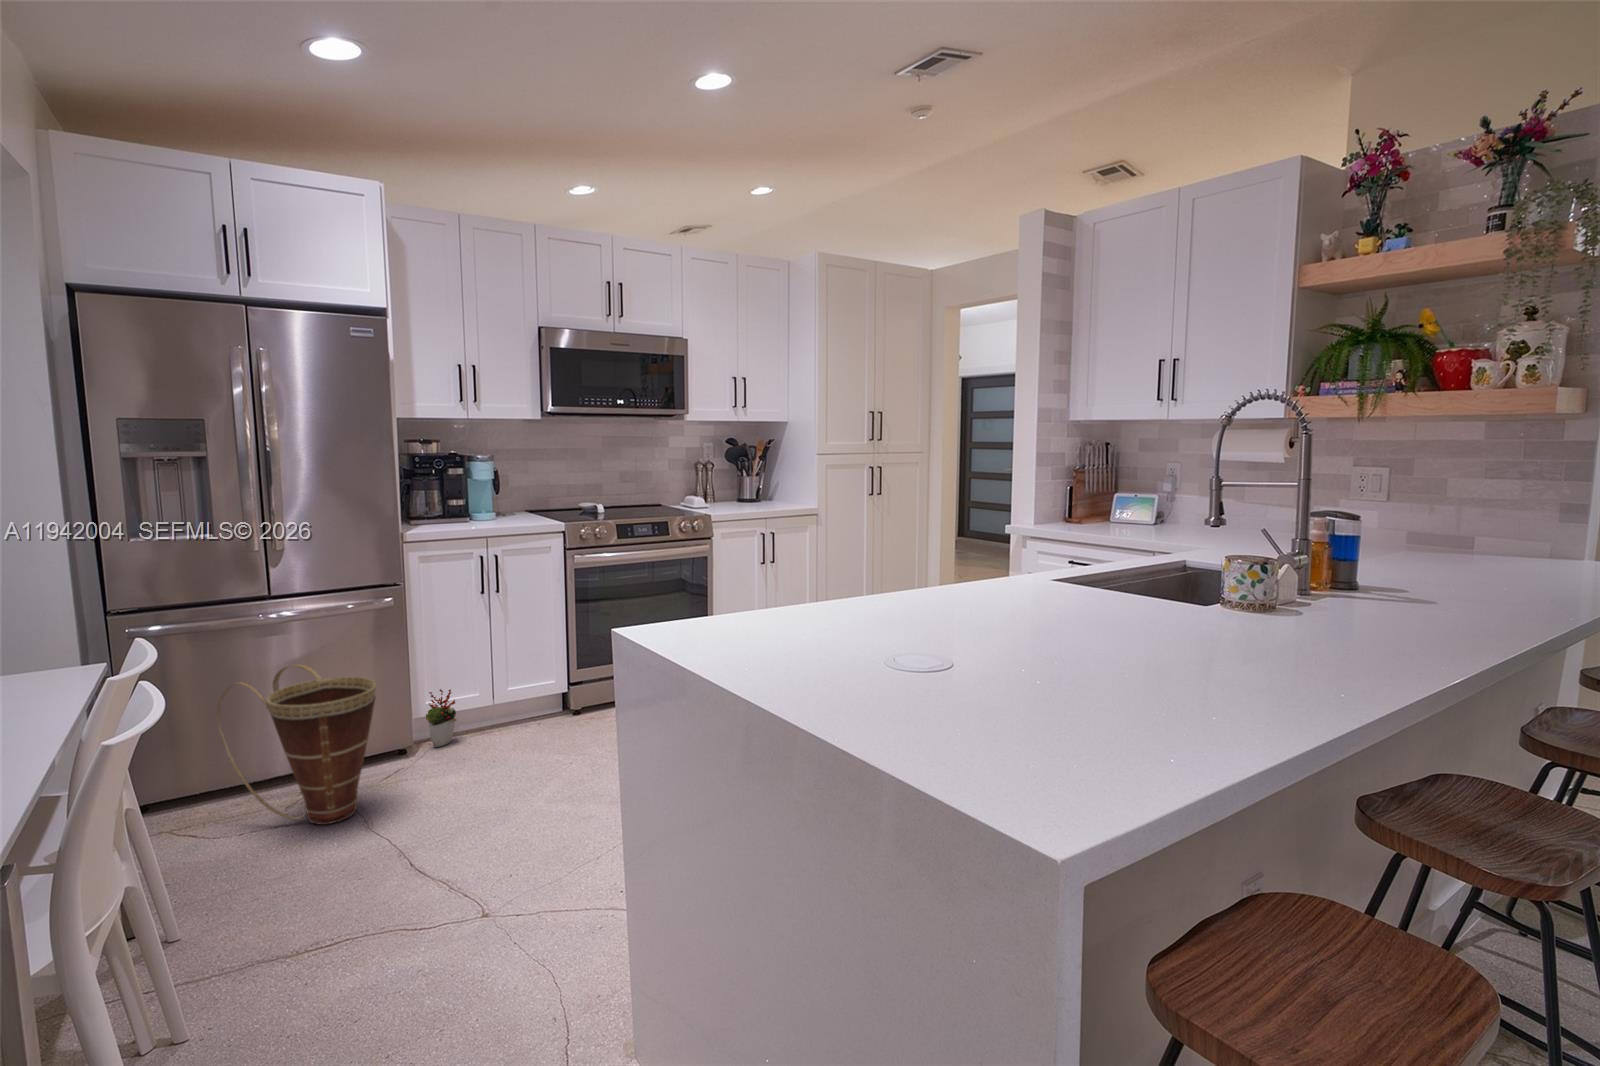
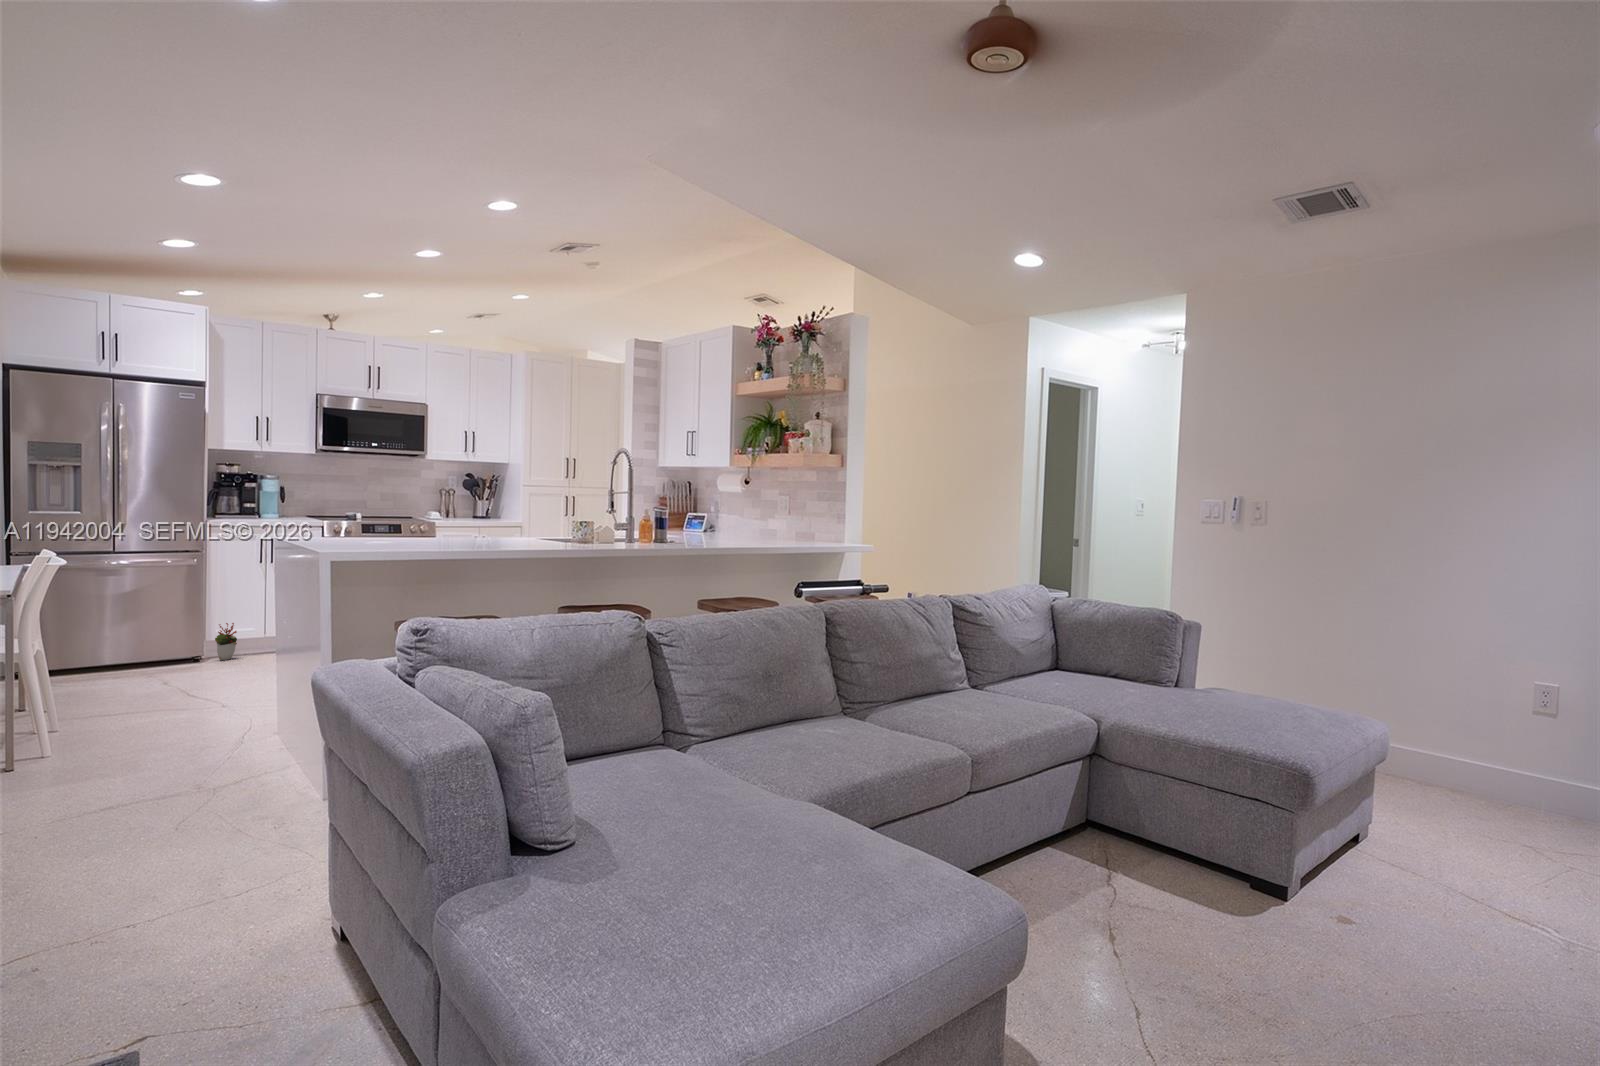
basket: present [217,664,376,825] -> none [77,593,182,684]

